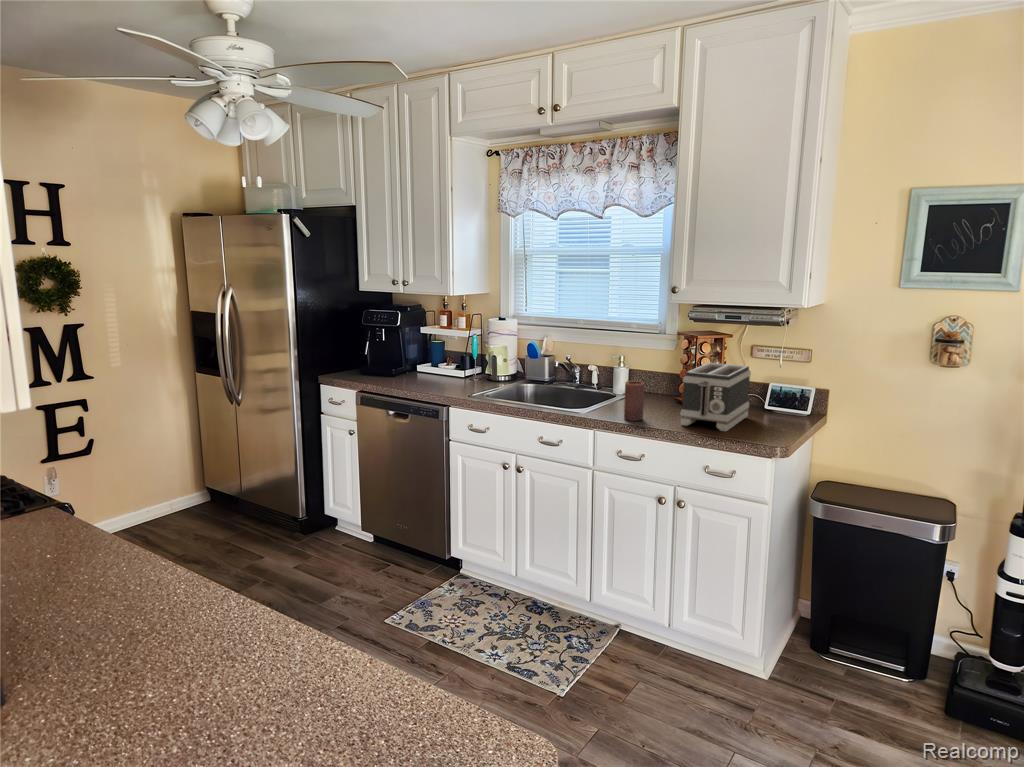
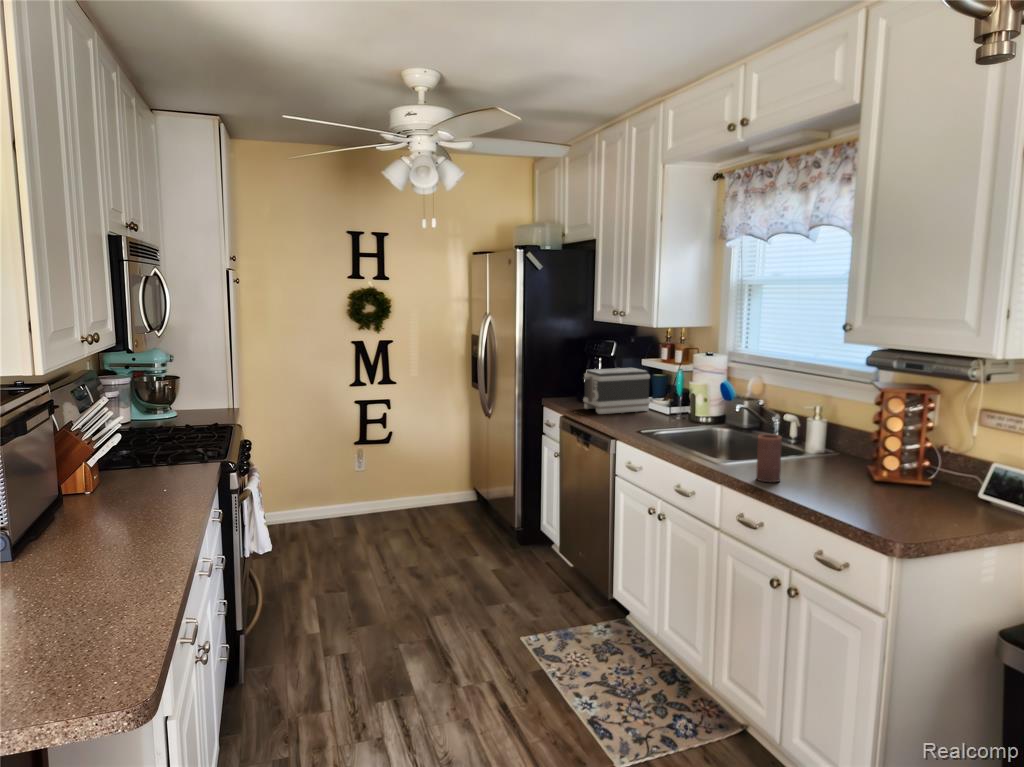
toaster: present [680,363,751,432] -> present [583,368,650,414]

